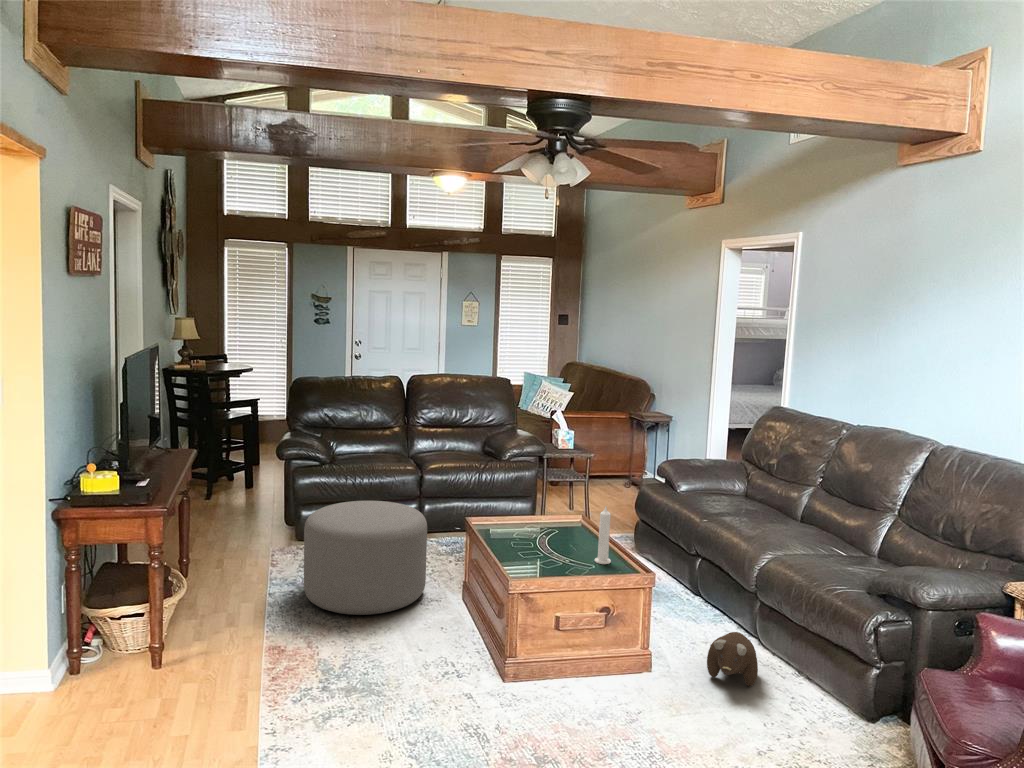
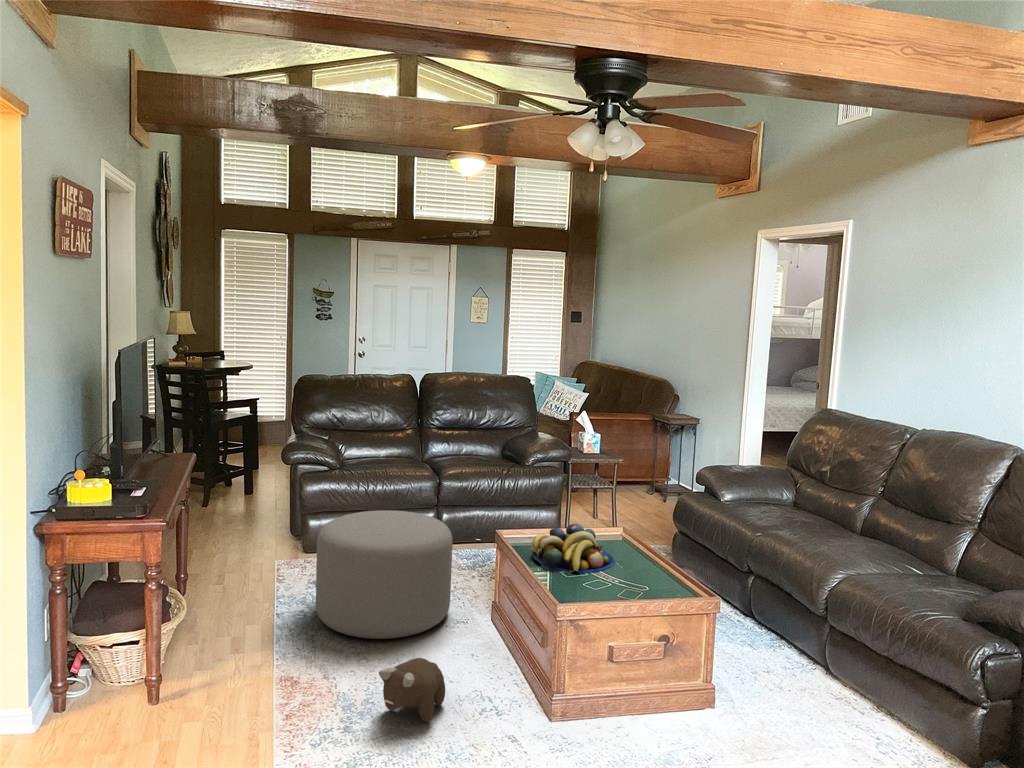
candle: present [595,506,611,564] -> none [646,519,665,585]
fruit bowl: none [495,512,570,556] -> present [531,524,614,573]
plush toy: present [707,632,758,686] -> present [379,658,445,722]

